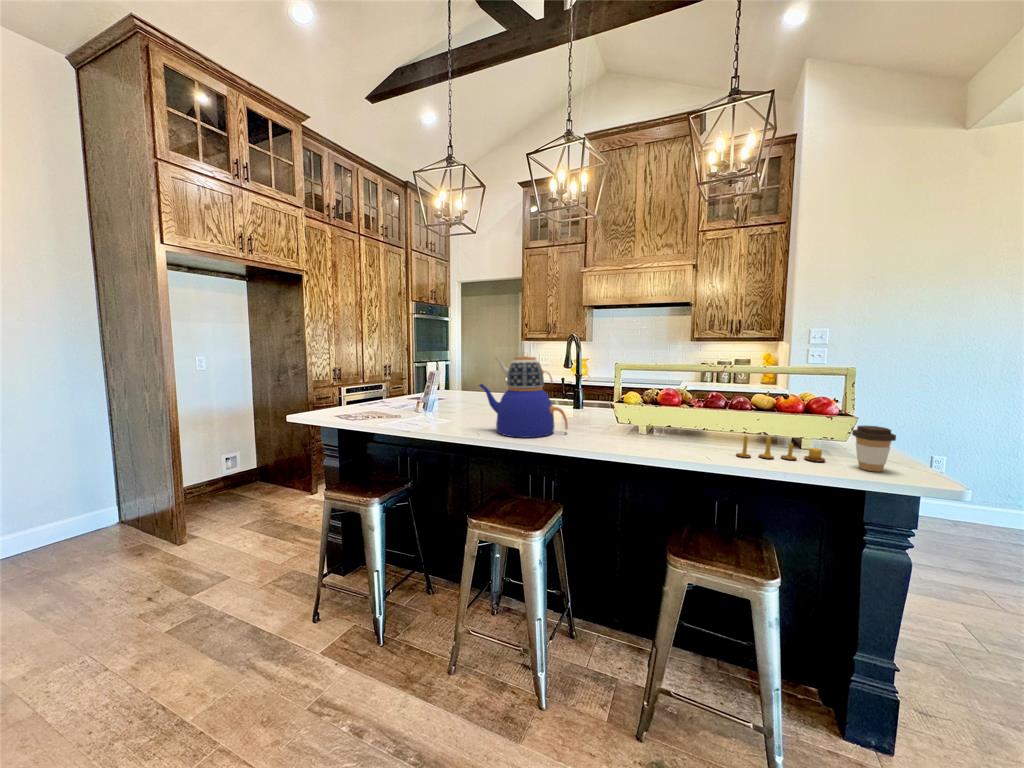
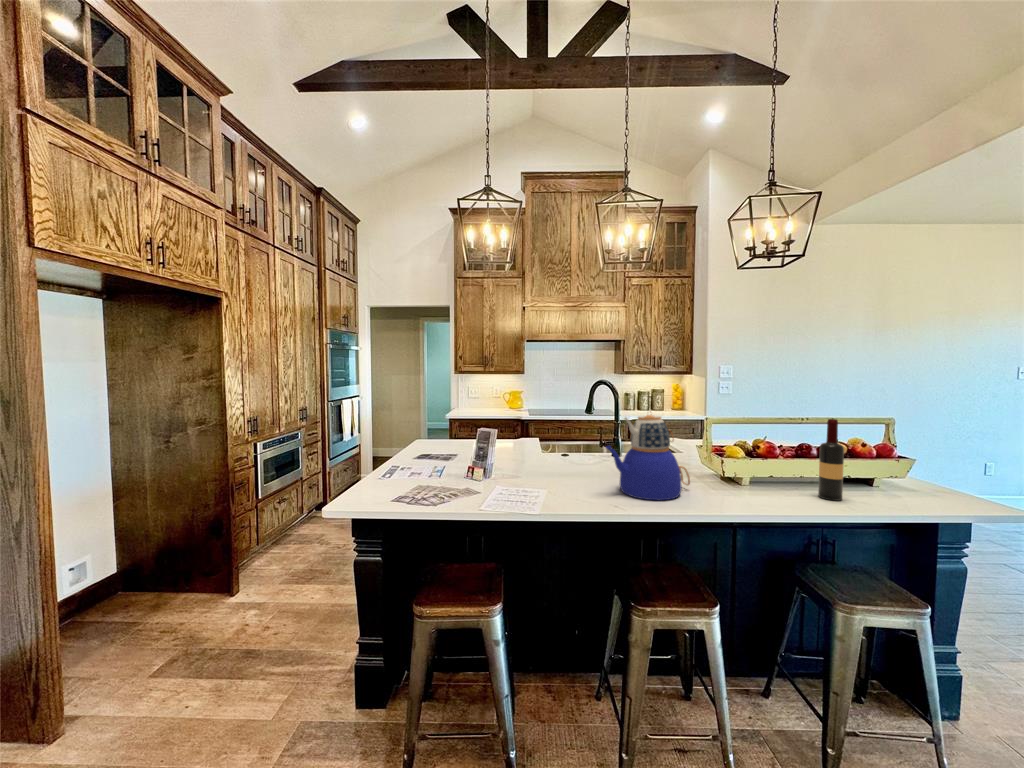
wine bottle: none [694,361,722,458] -> present [818,419,844,501]
coffee cup: present [852,426,896,471] -> none [920,463,953,497]
candle: present [736,435,825,462] -> none [845,475,902,497]

